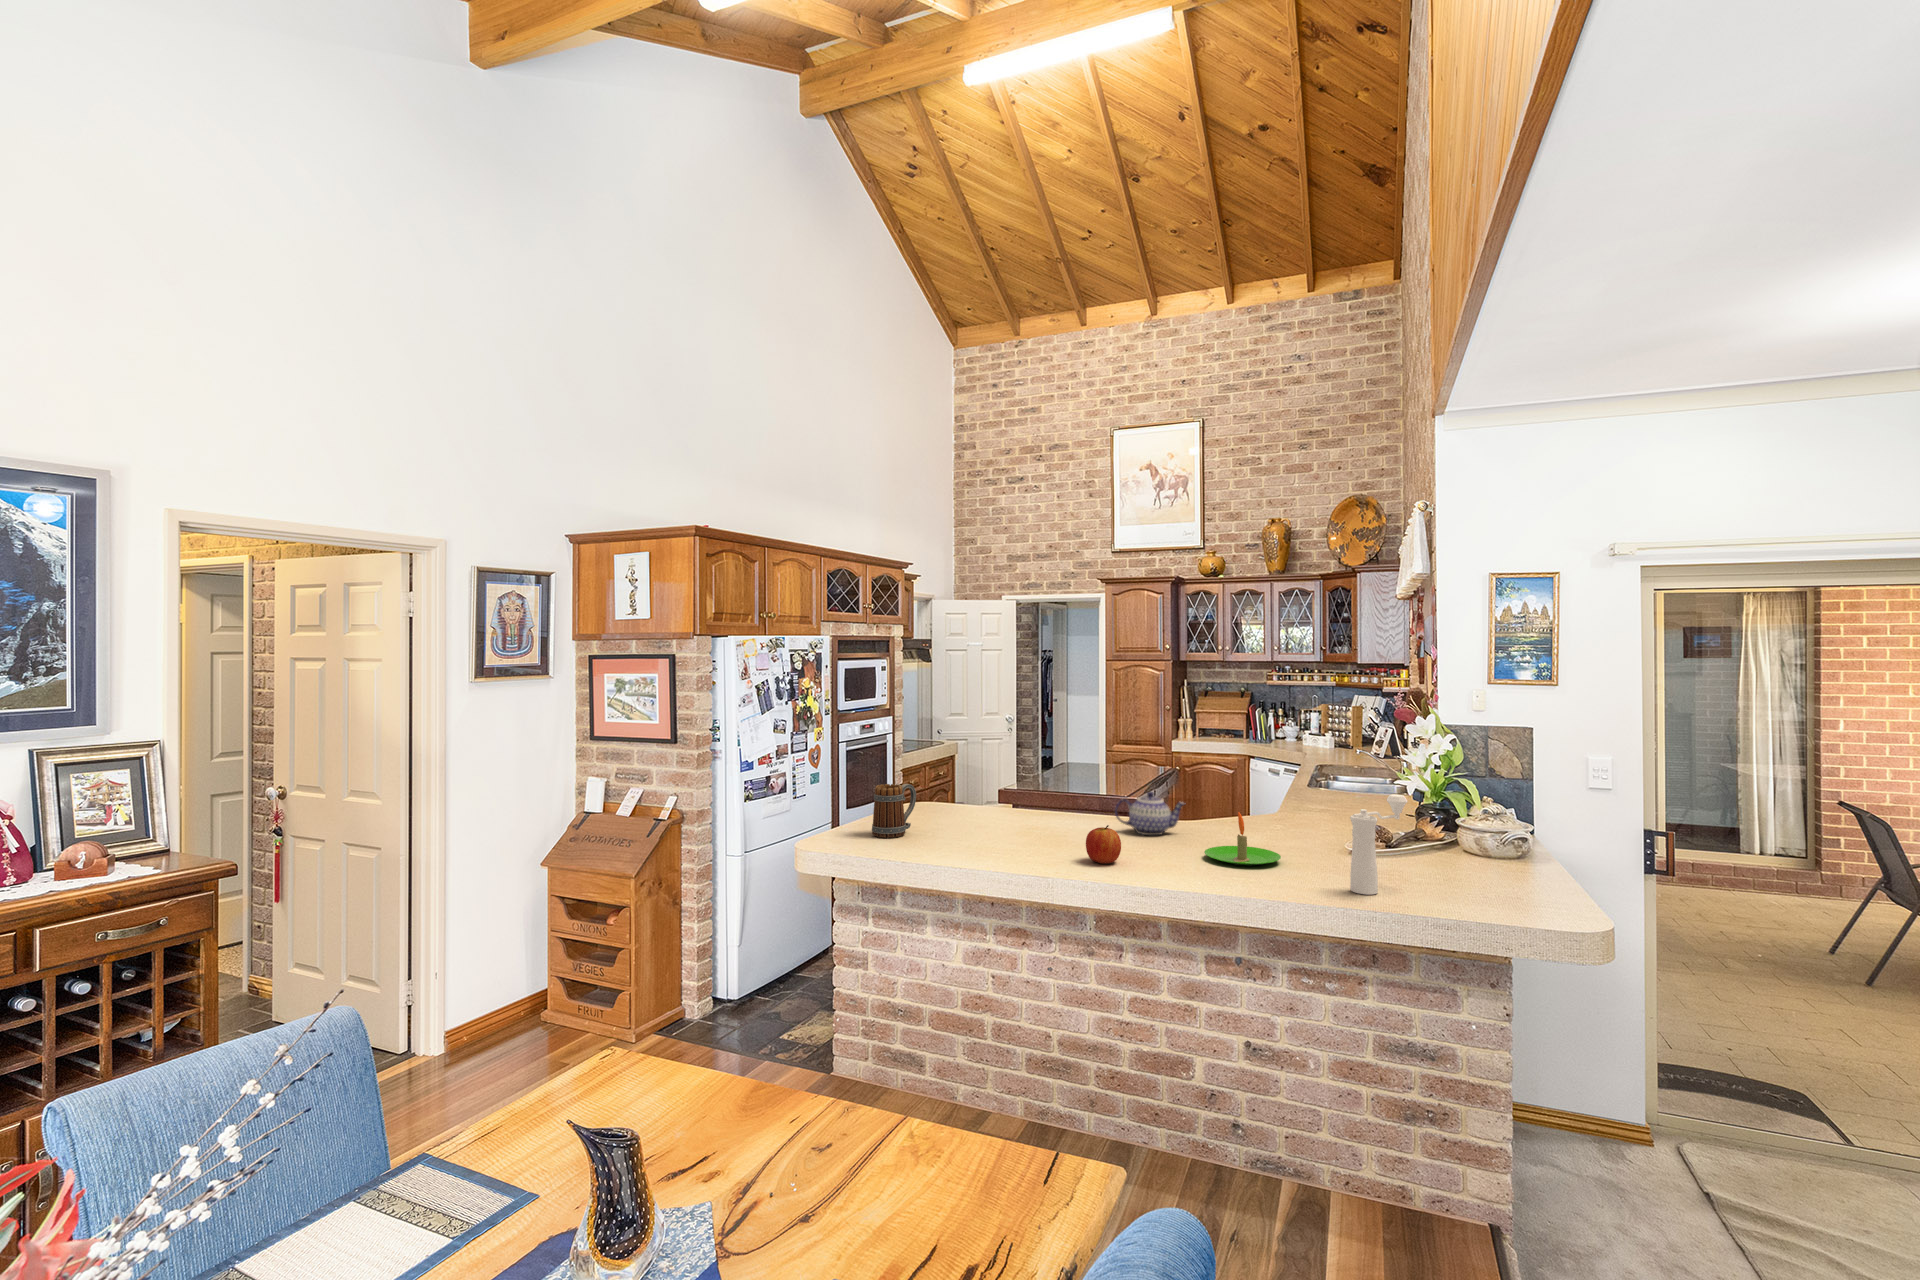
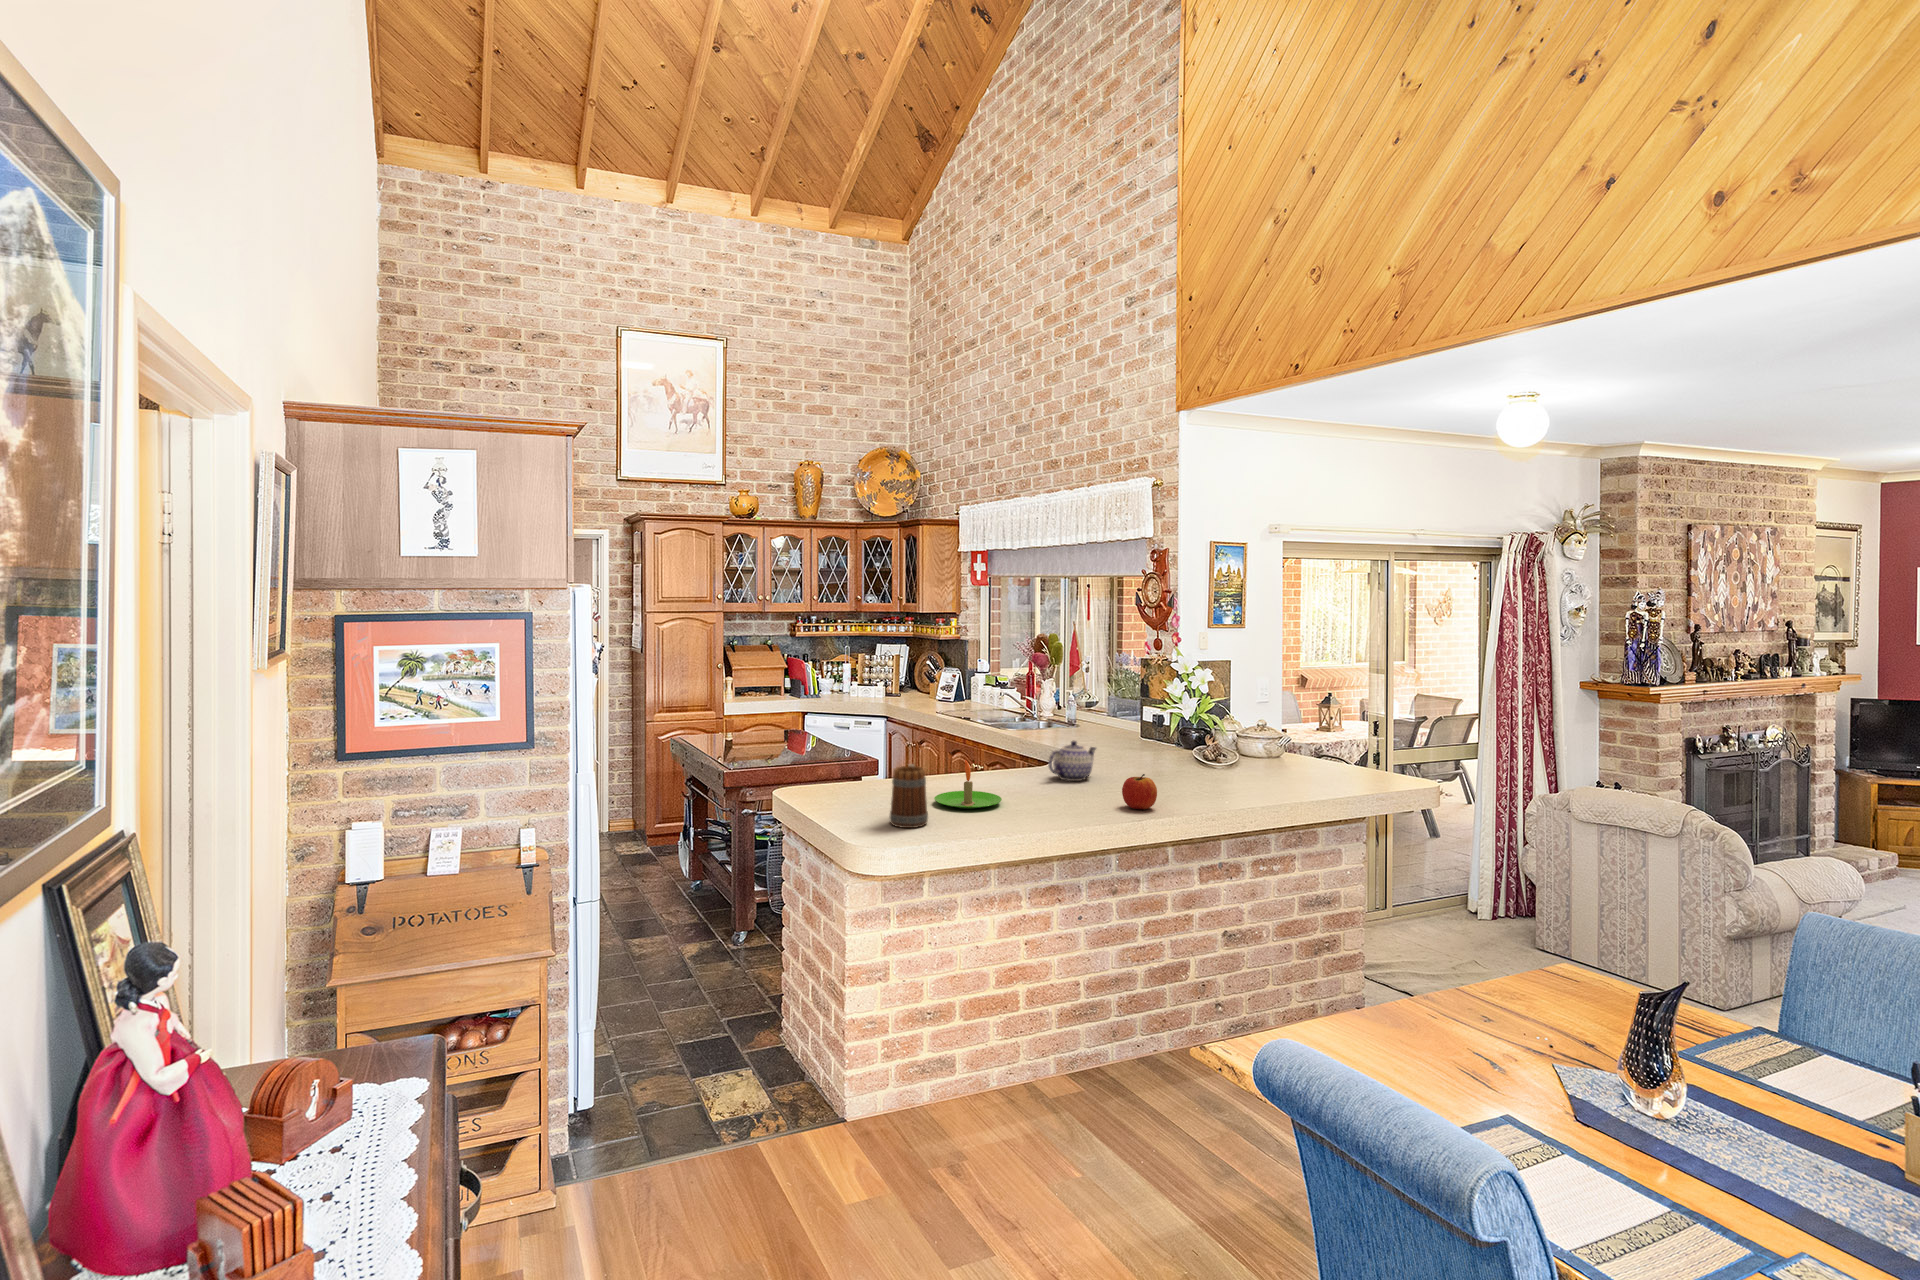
pepper mill: present [1350,794,1408,895] -> none [1306,719,1328,795]
candle: present [1204,812,1281,866] -> present [934,760,1002,809]

